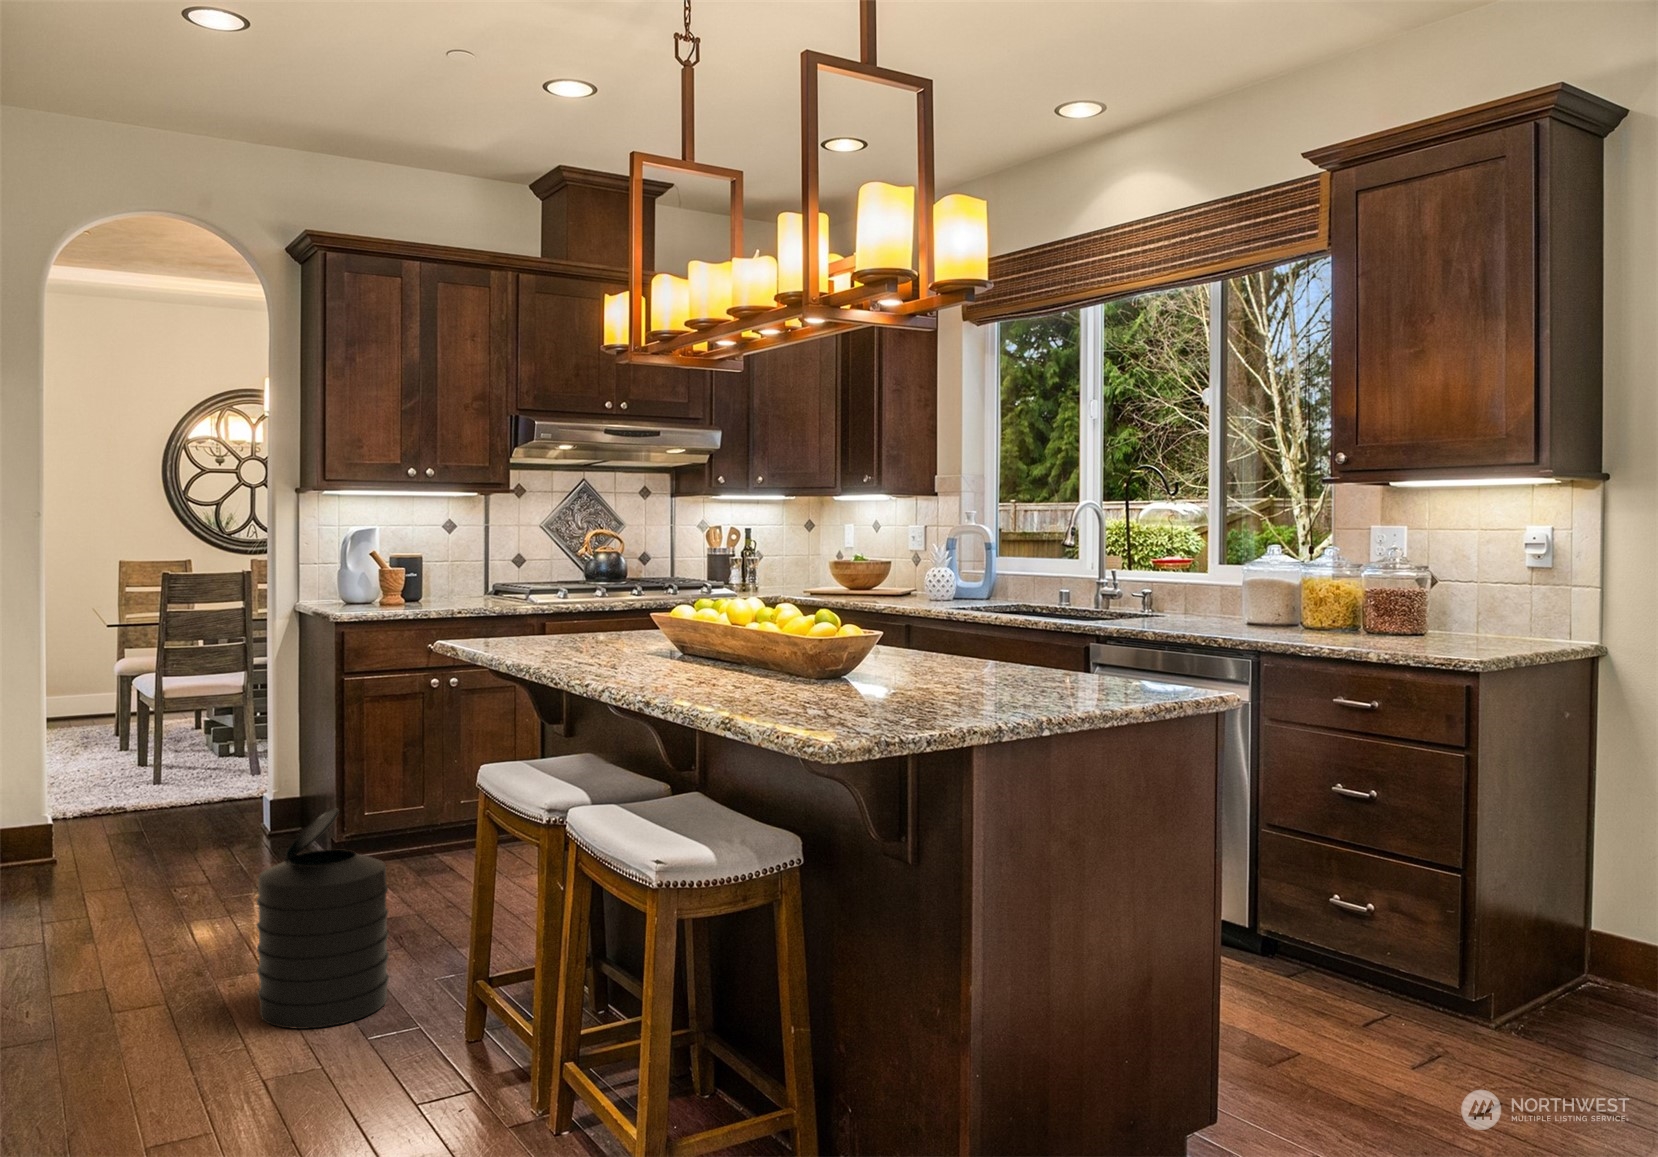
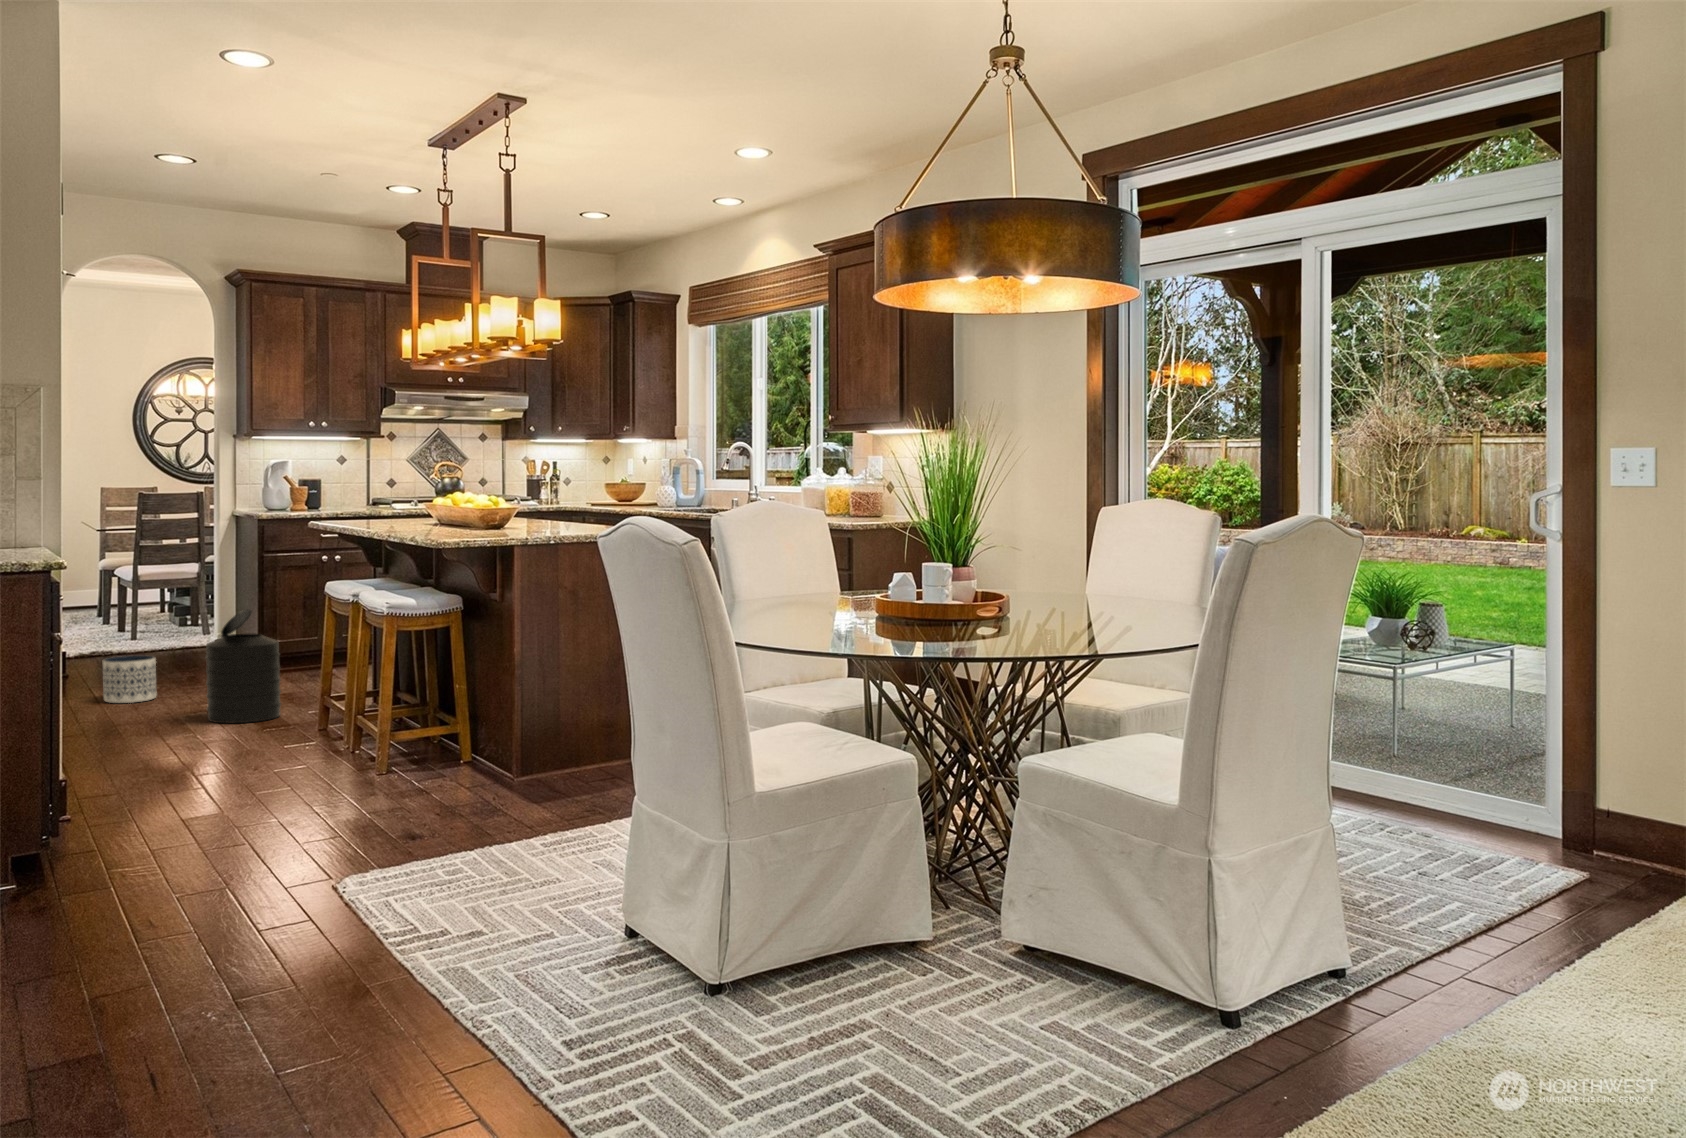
planter: none [82,867,173,959] -> present [102,656,157,703]

